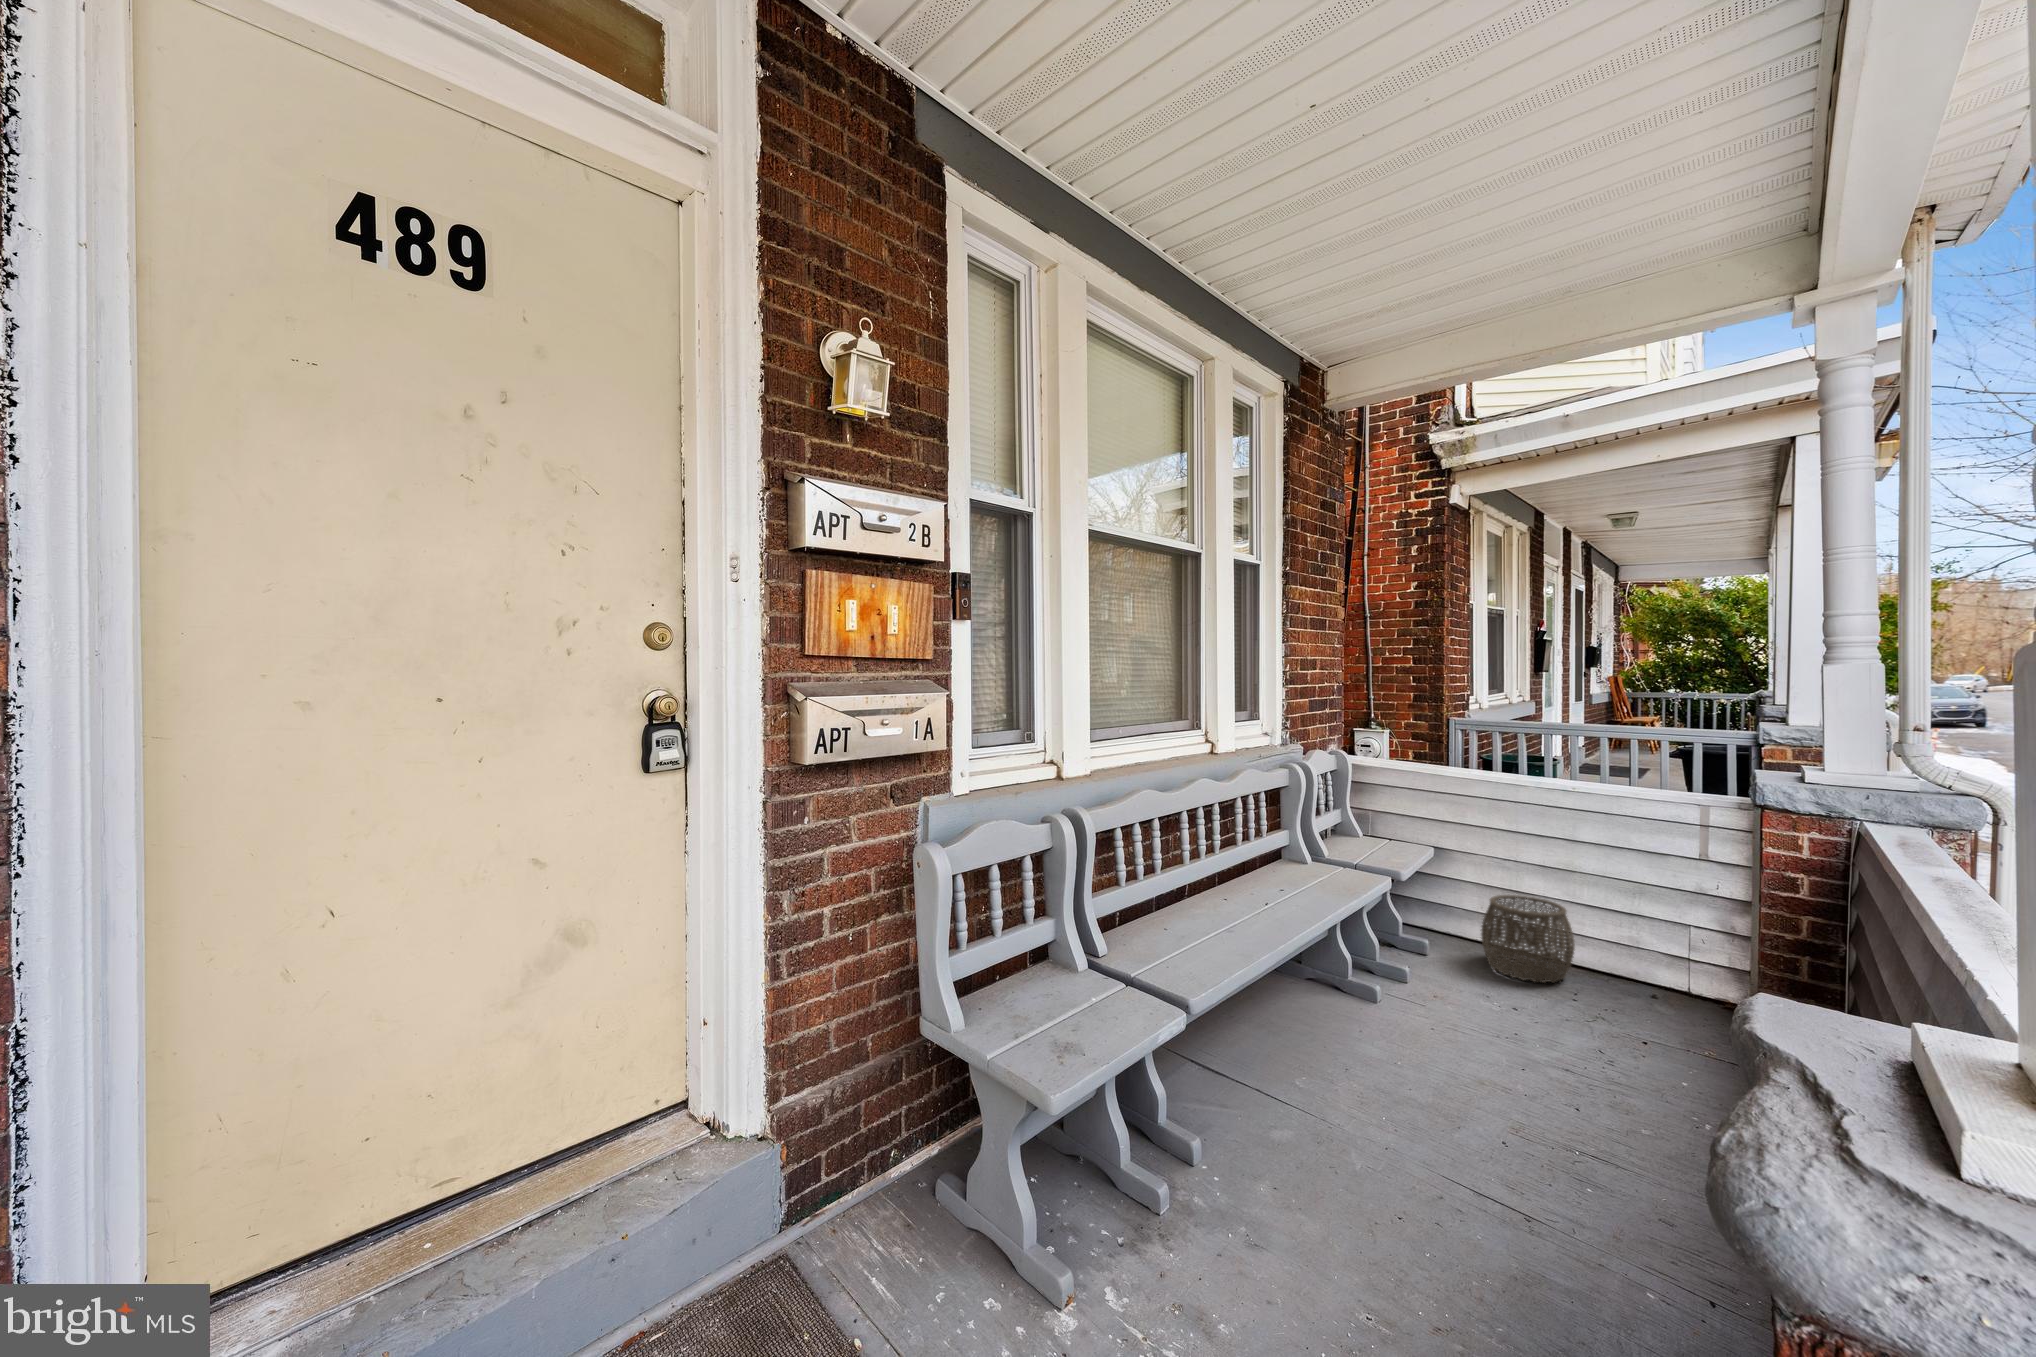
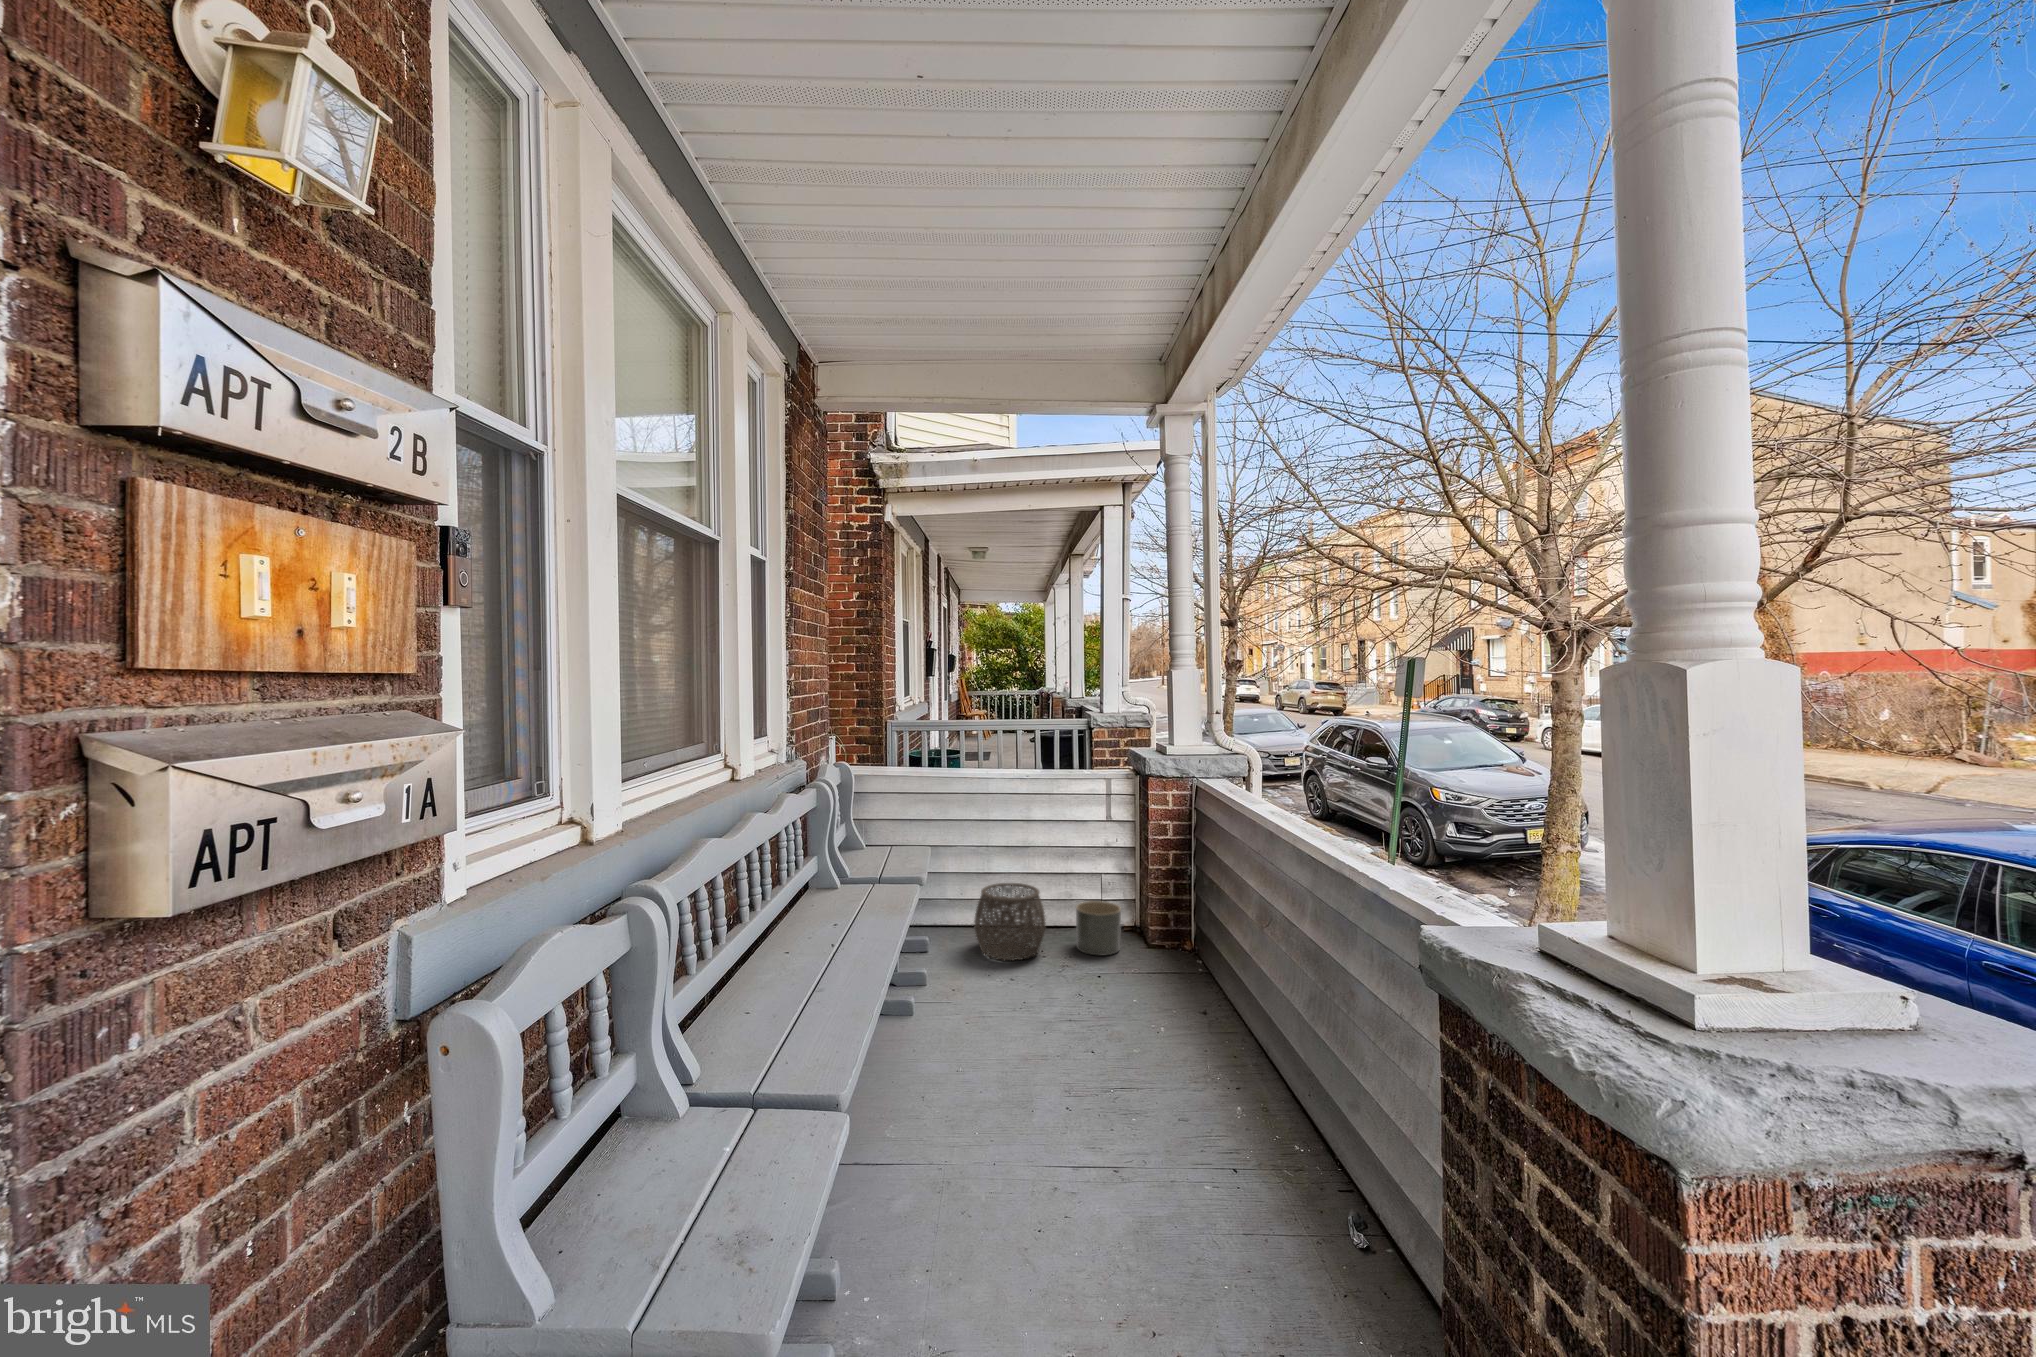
planter: none [1622,938,1692,1007] -> present [1076,901,1121,955]

